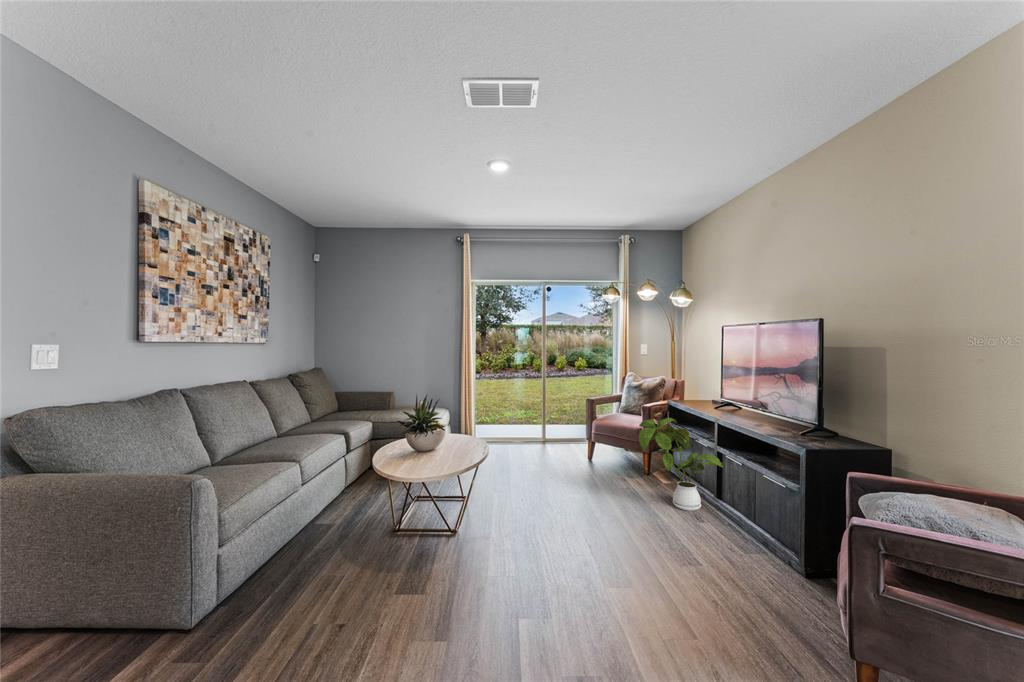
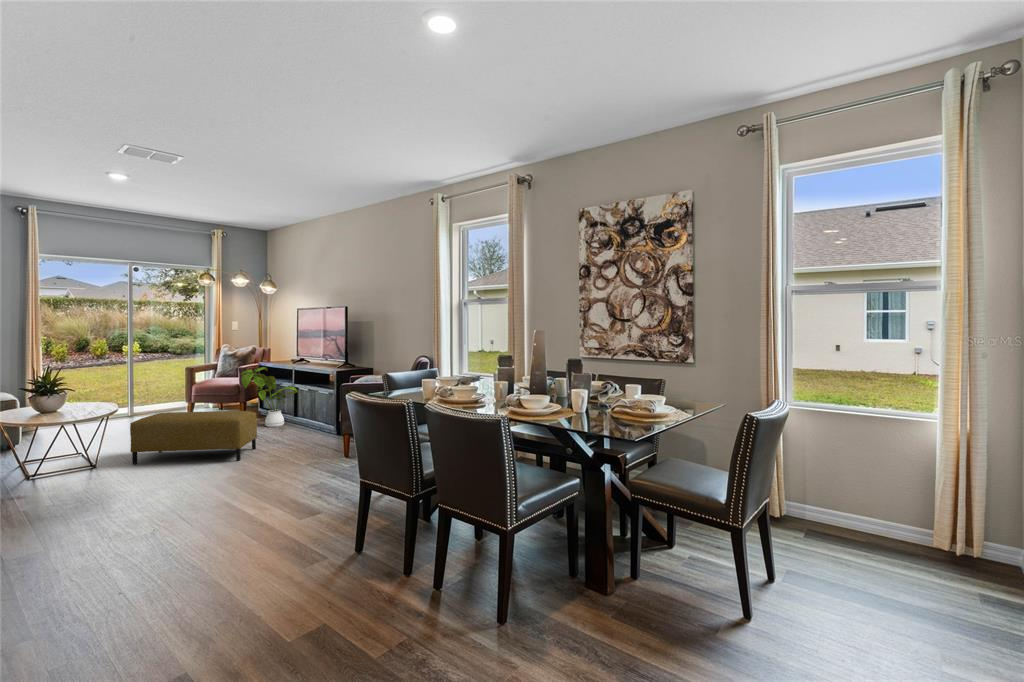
ottoman: none [480,486,652,628] -> present [130,411,257,464]

